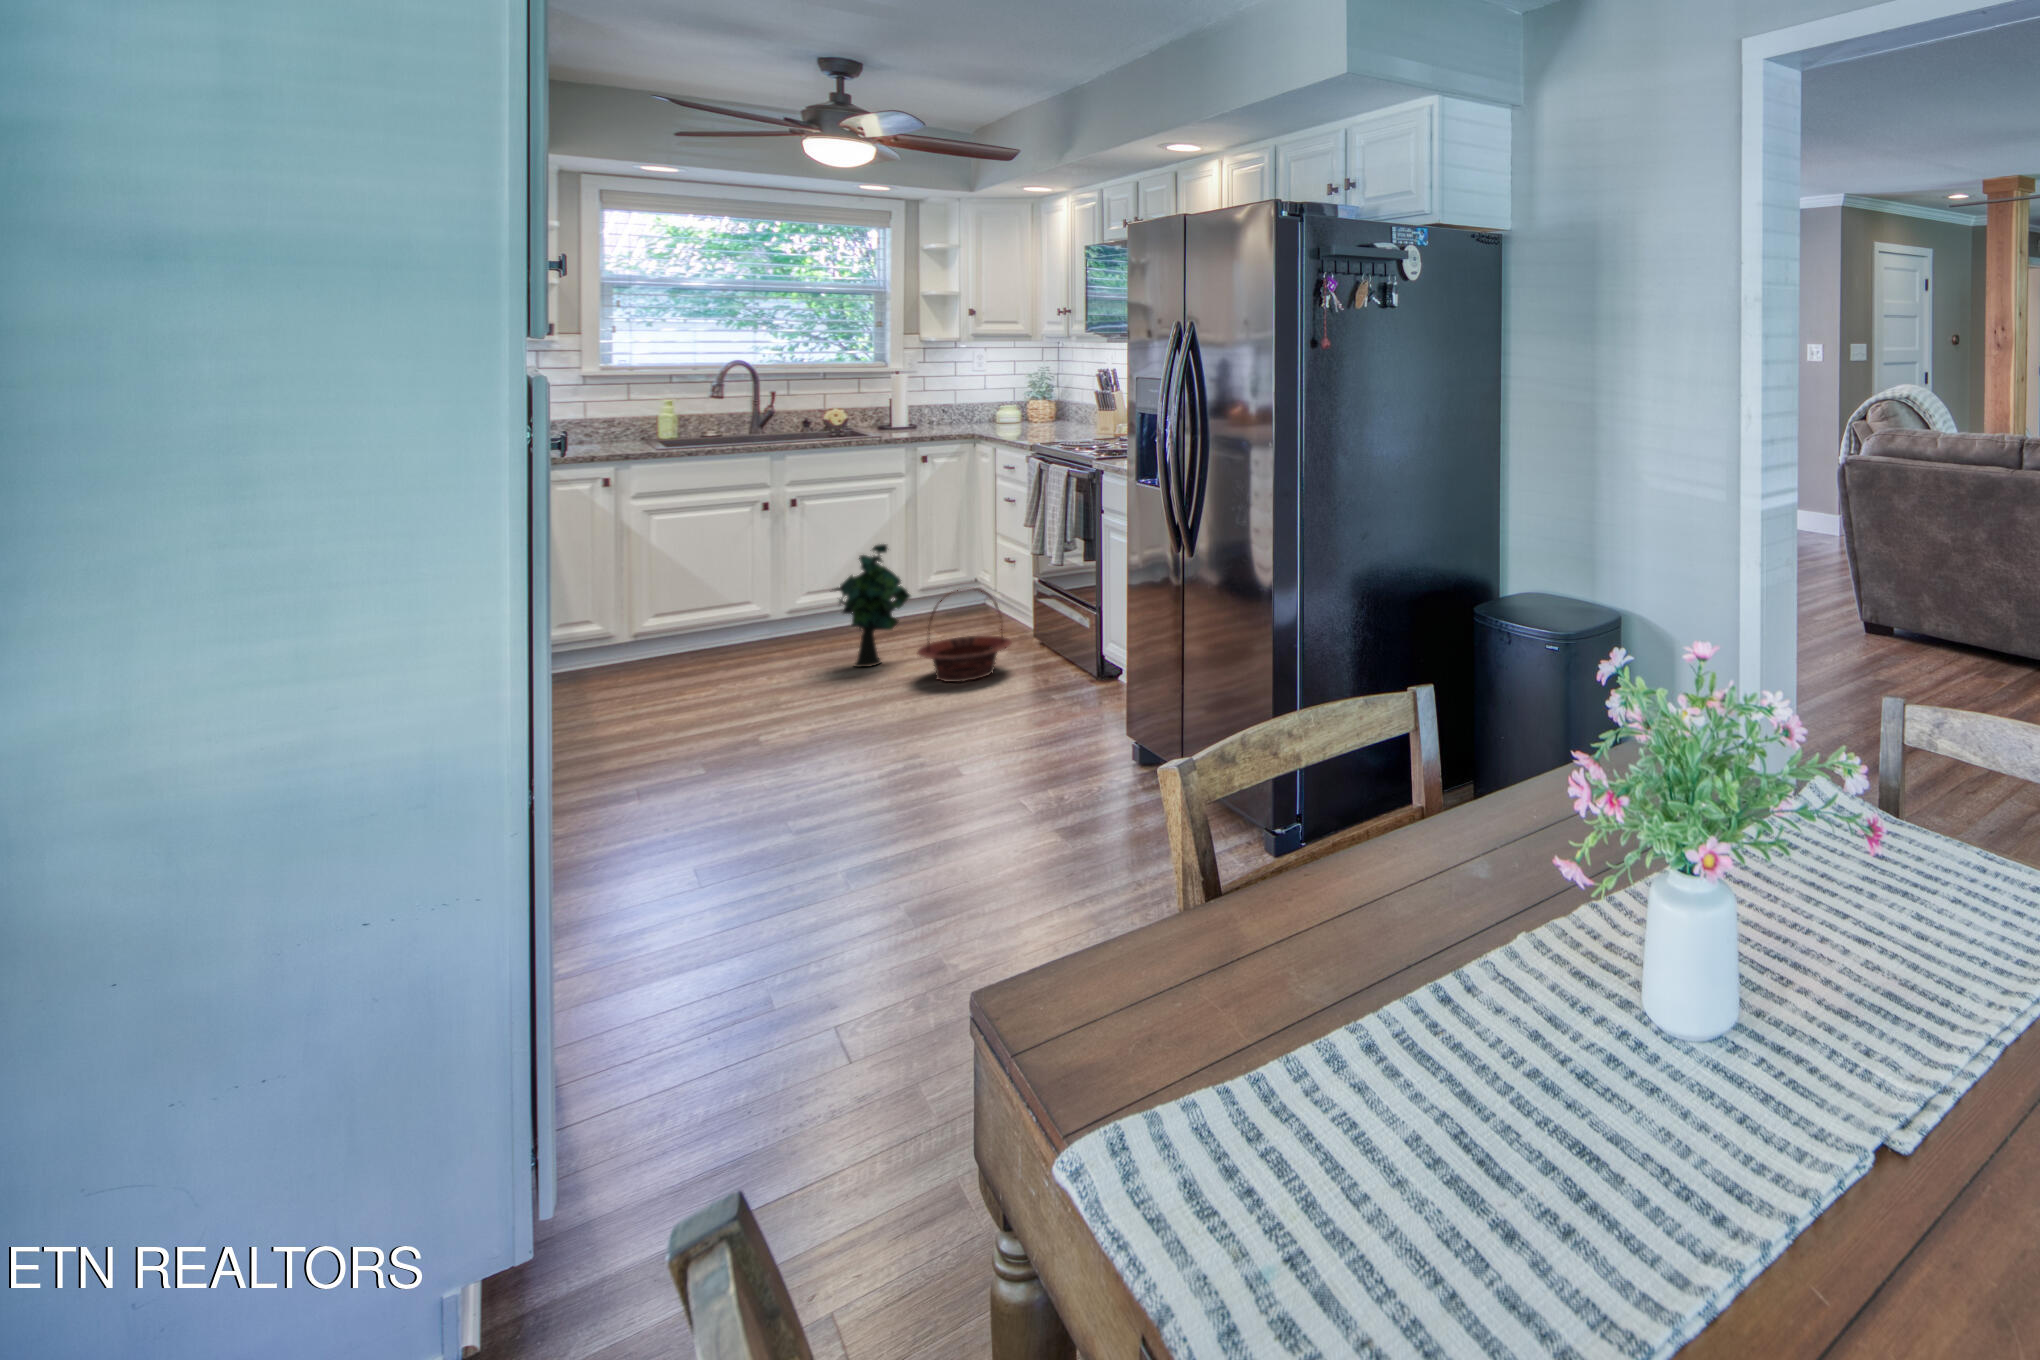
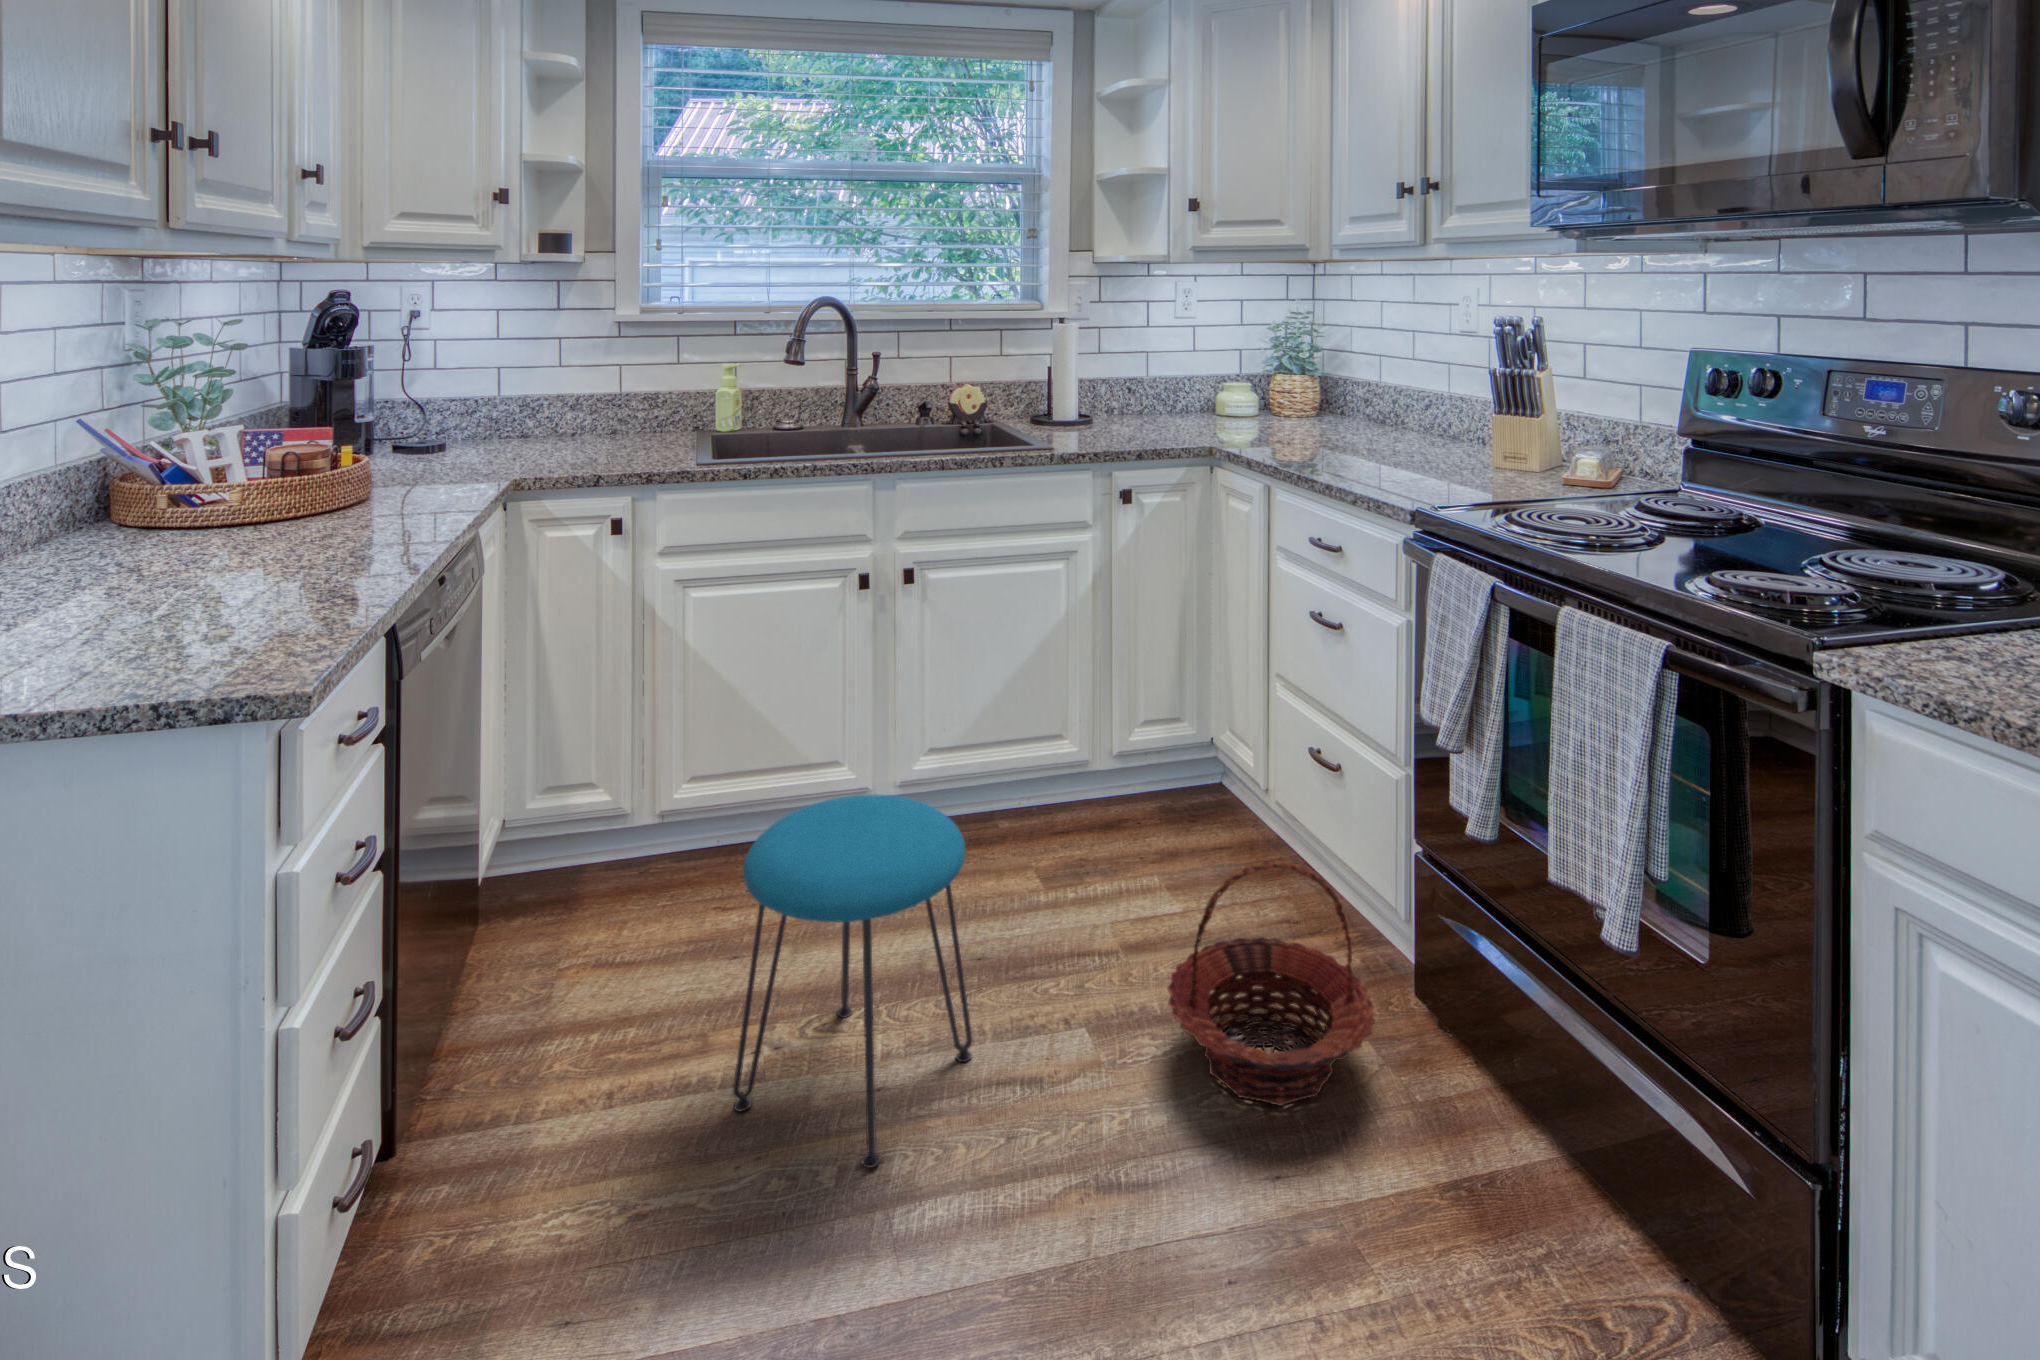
decorative plant: present [835,544,910,667] -> none [980,705,1133,965]
stool: none [696,579,820,712] -> present [733,795,973,1168]

